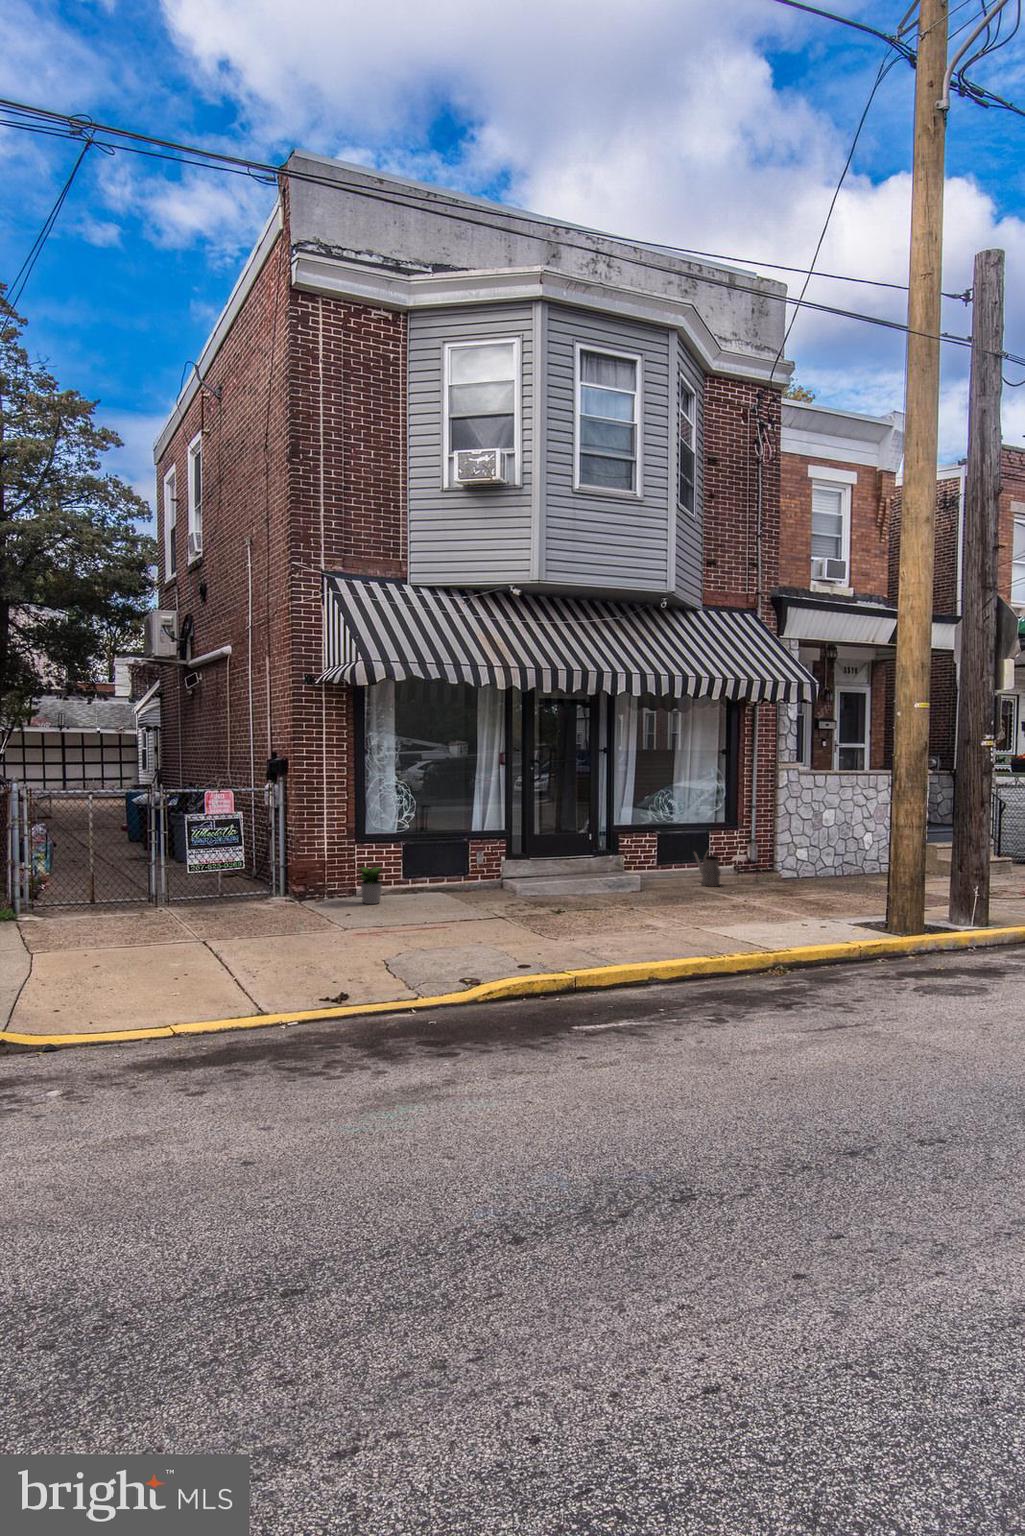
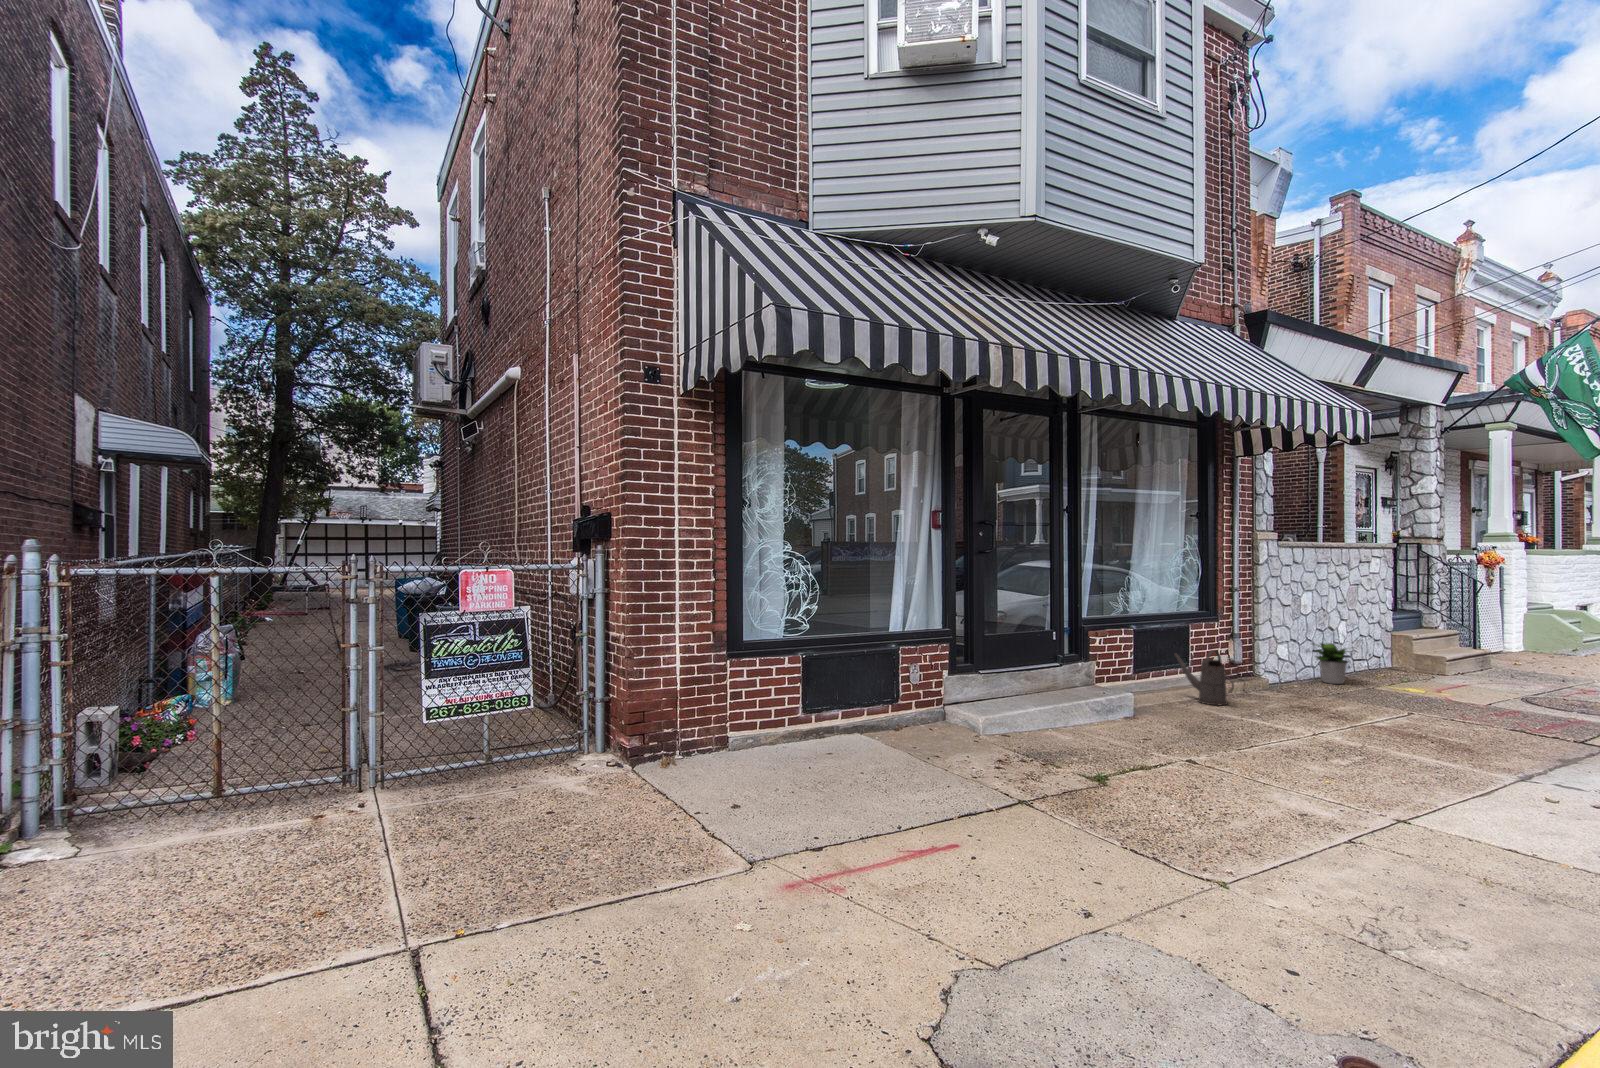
potted plant: present [356,866,383,904] -> present [1314,643,1349,684]

